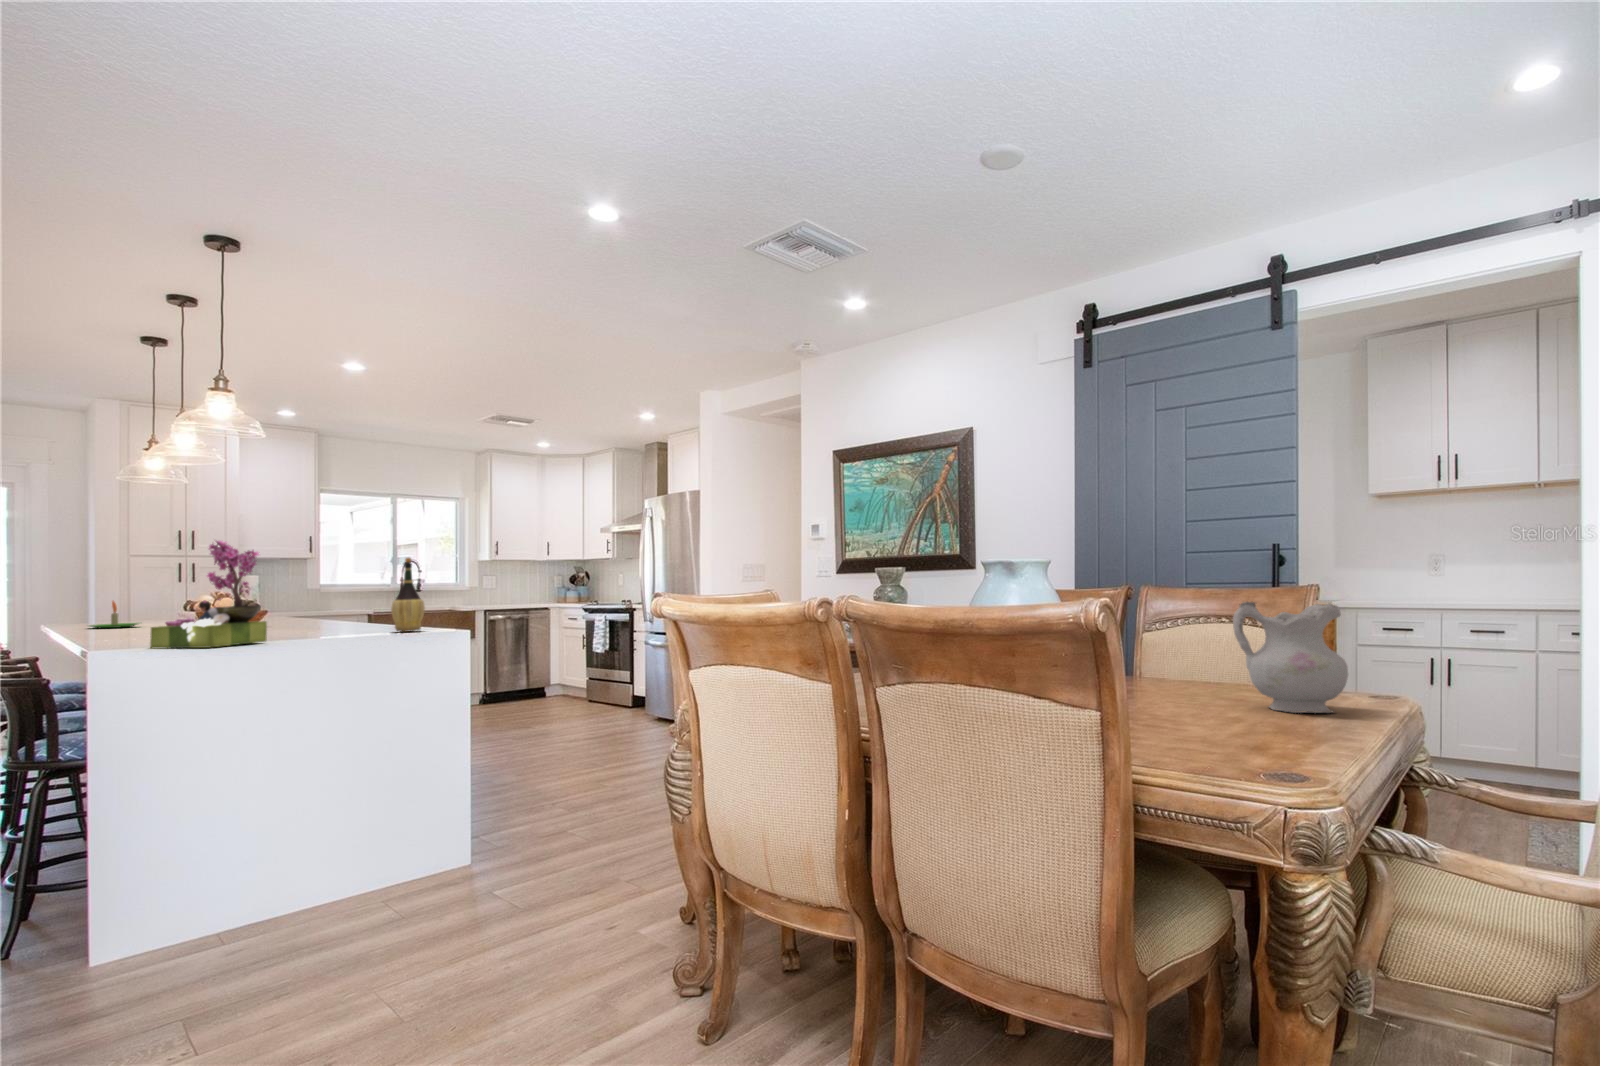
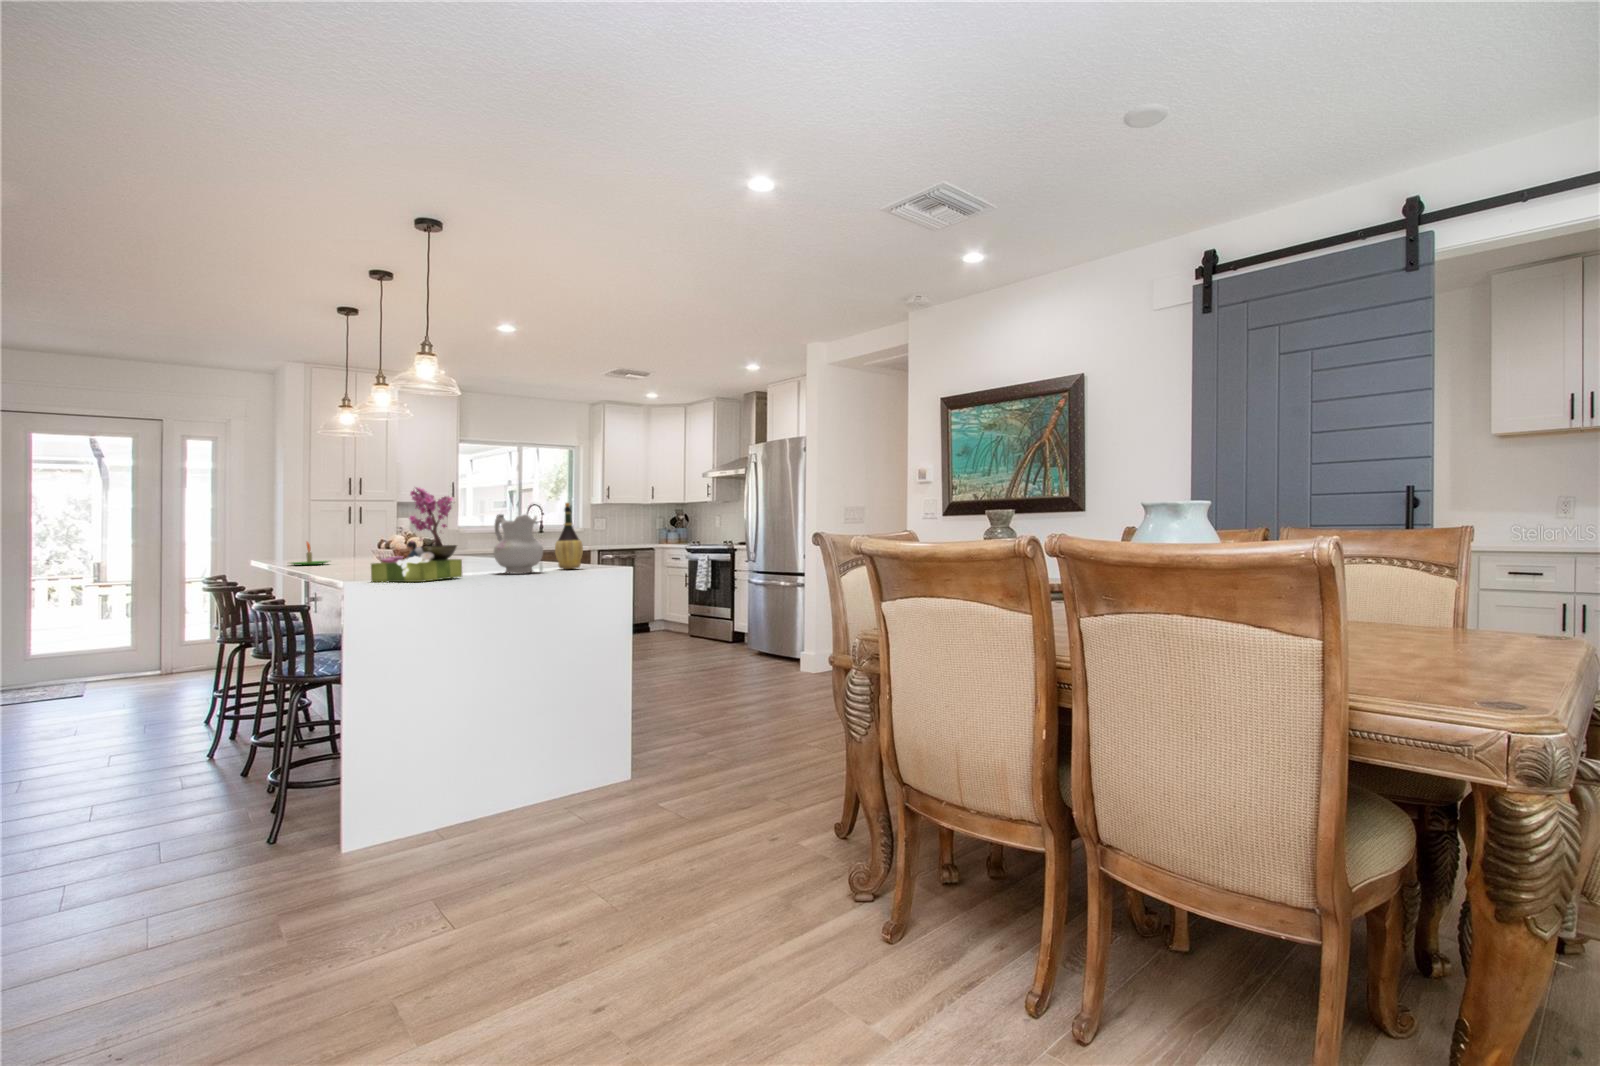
ceramic pitcher: present [1233,602,1348,713] -> present [494,514,543,574]

